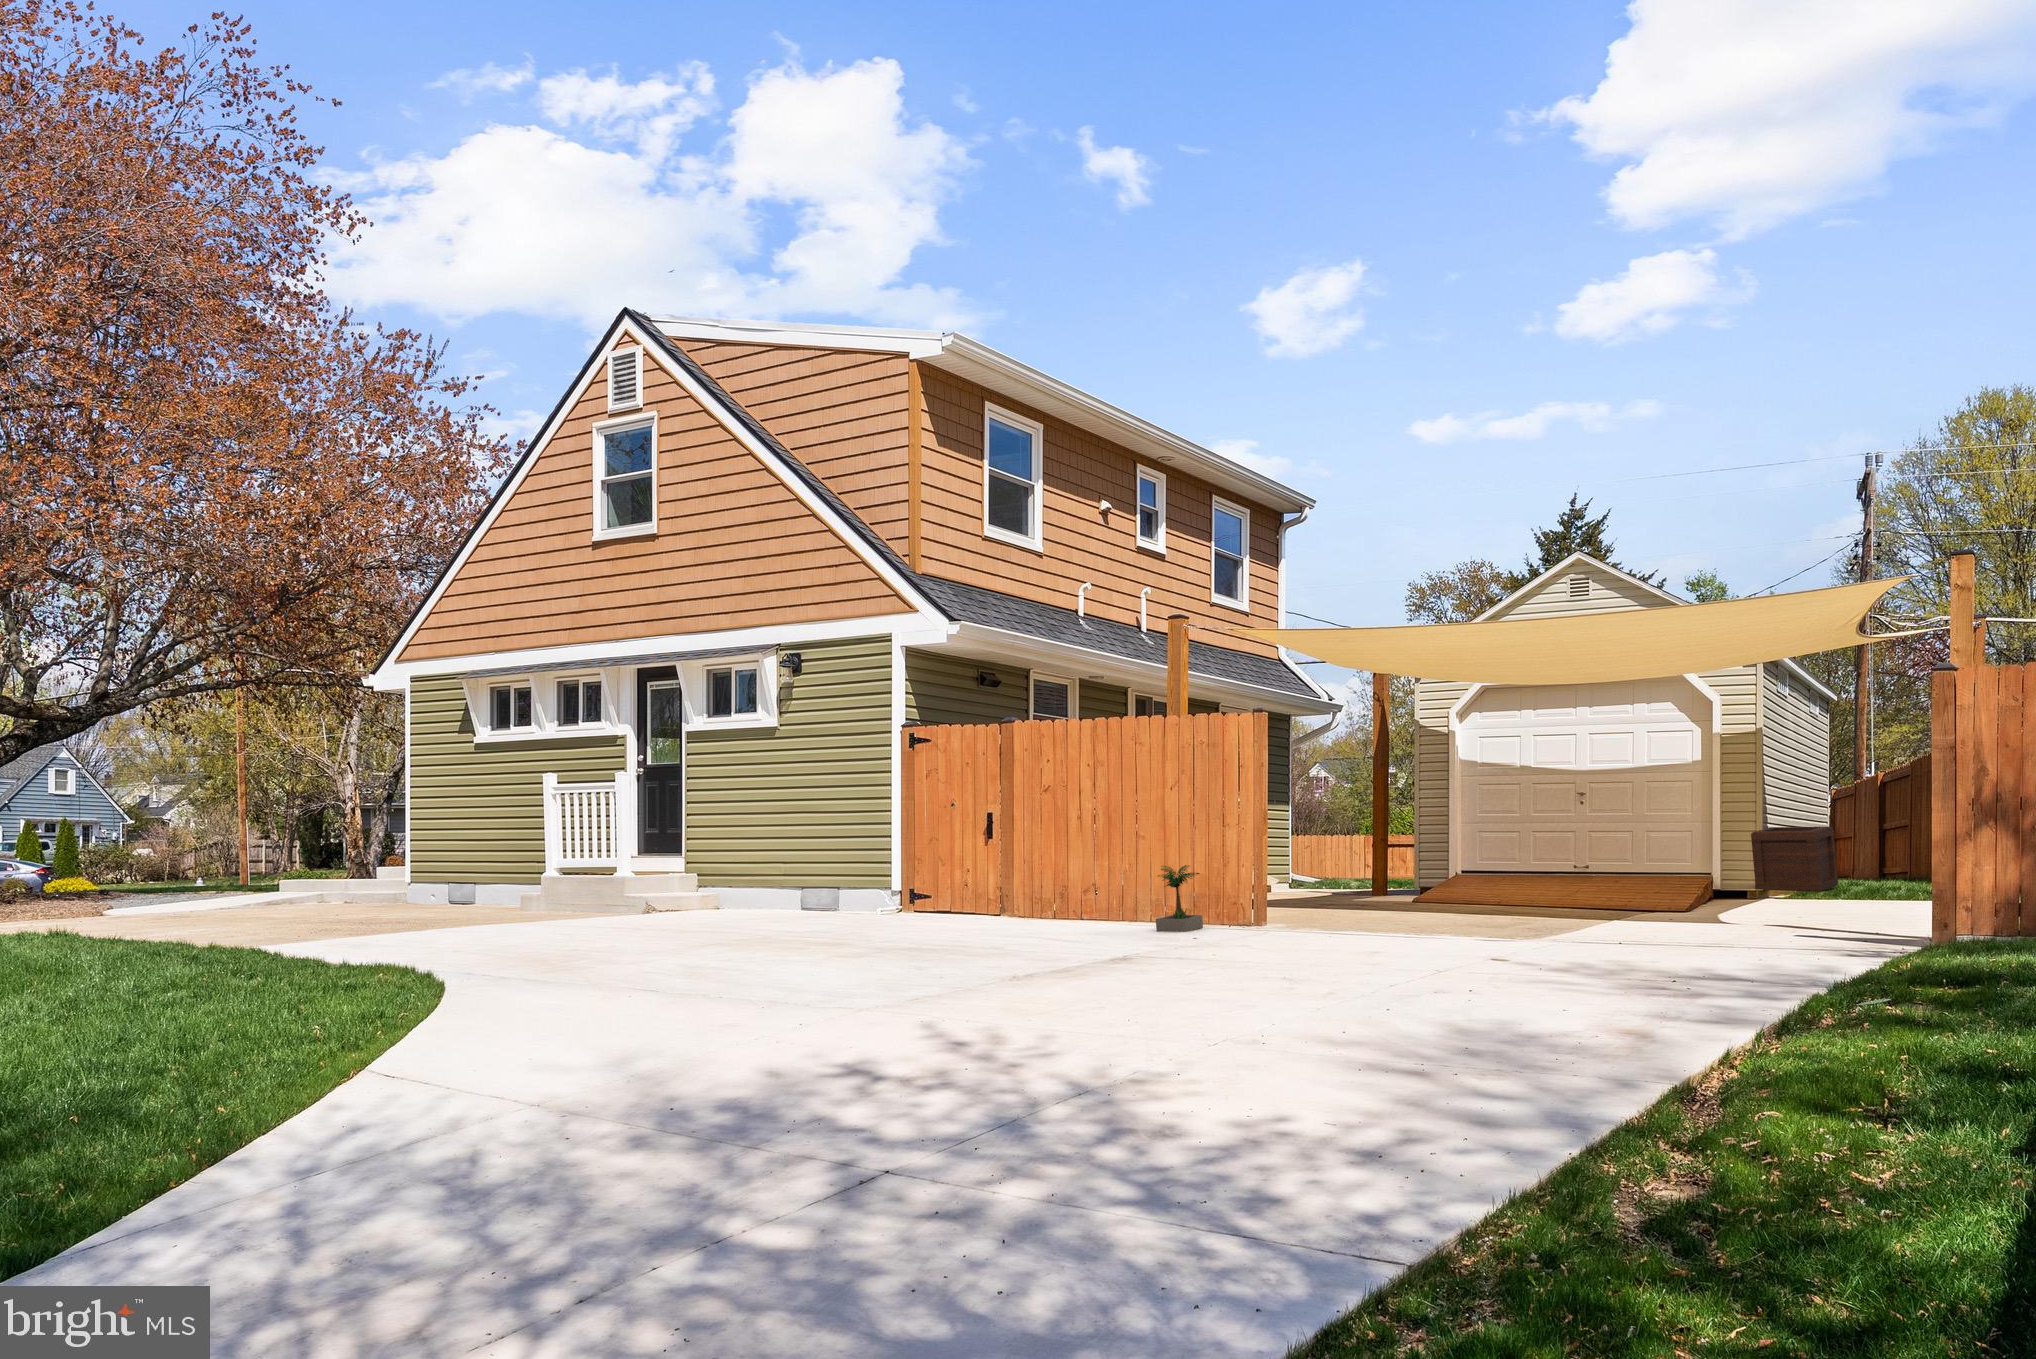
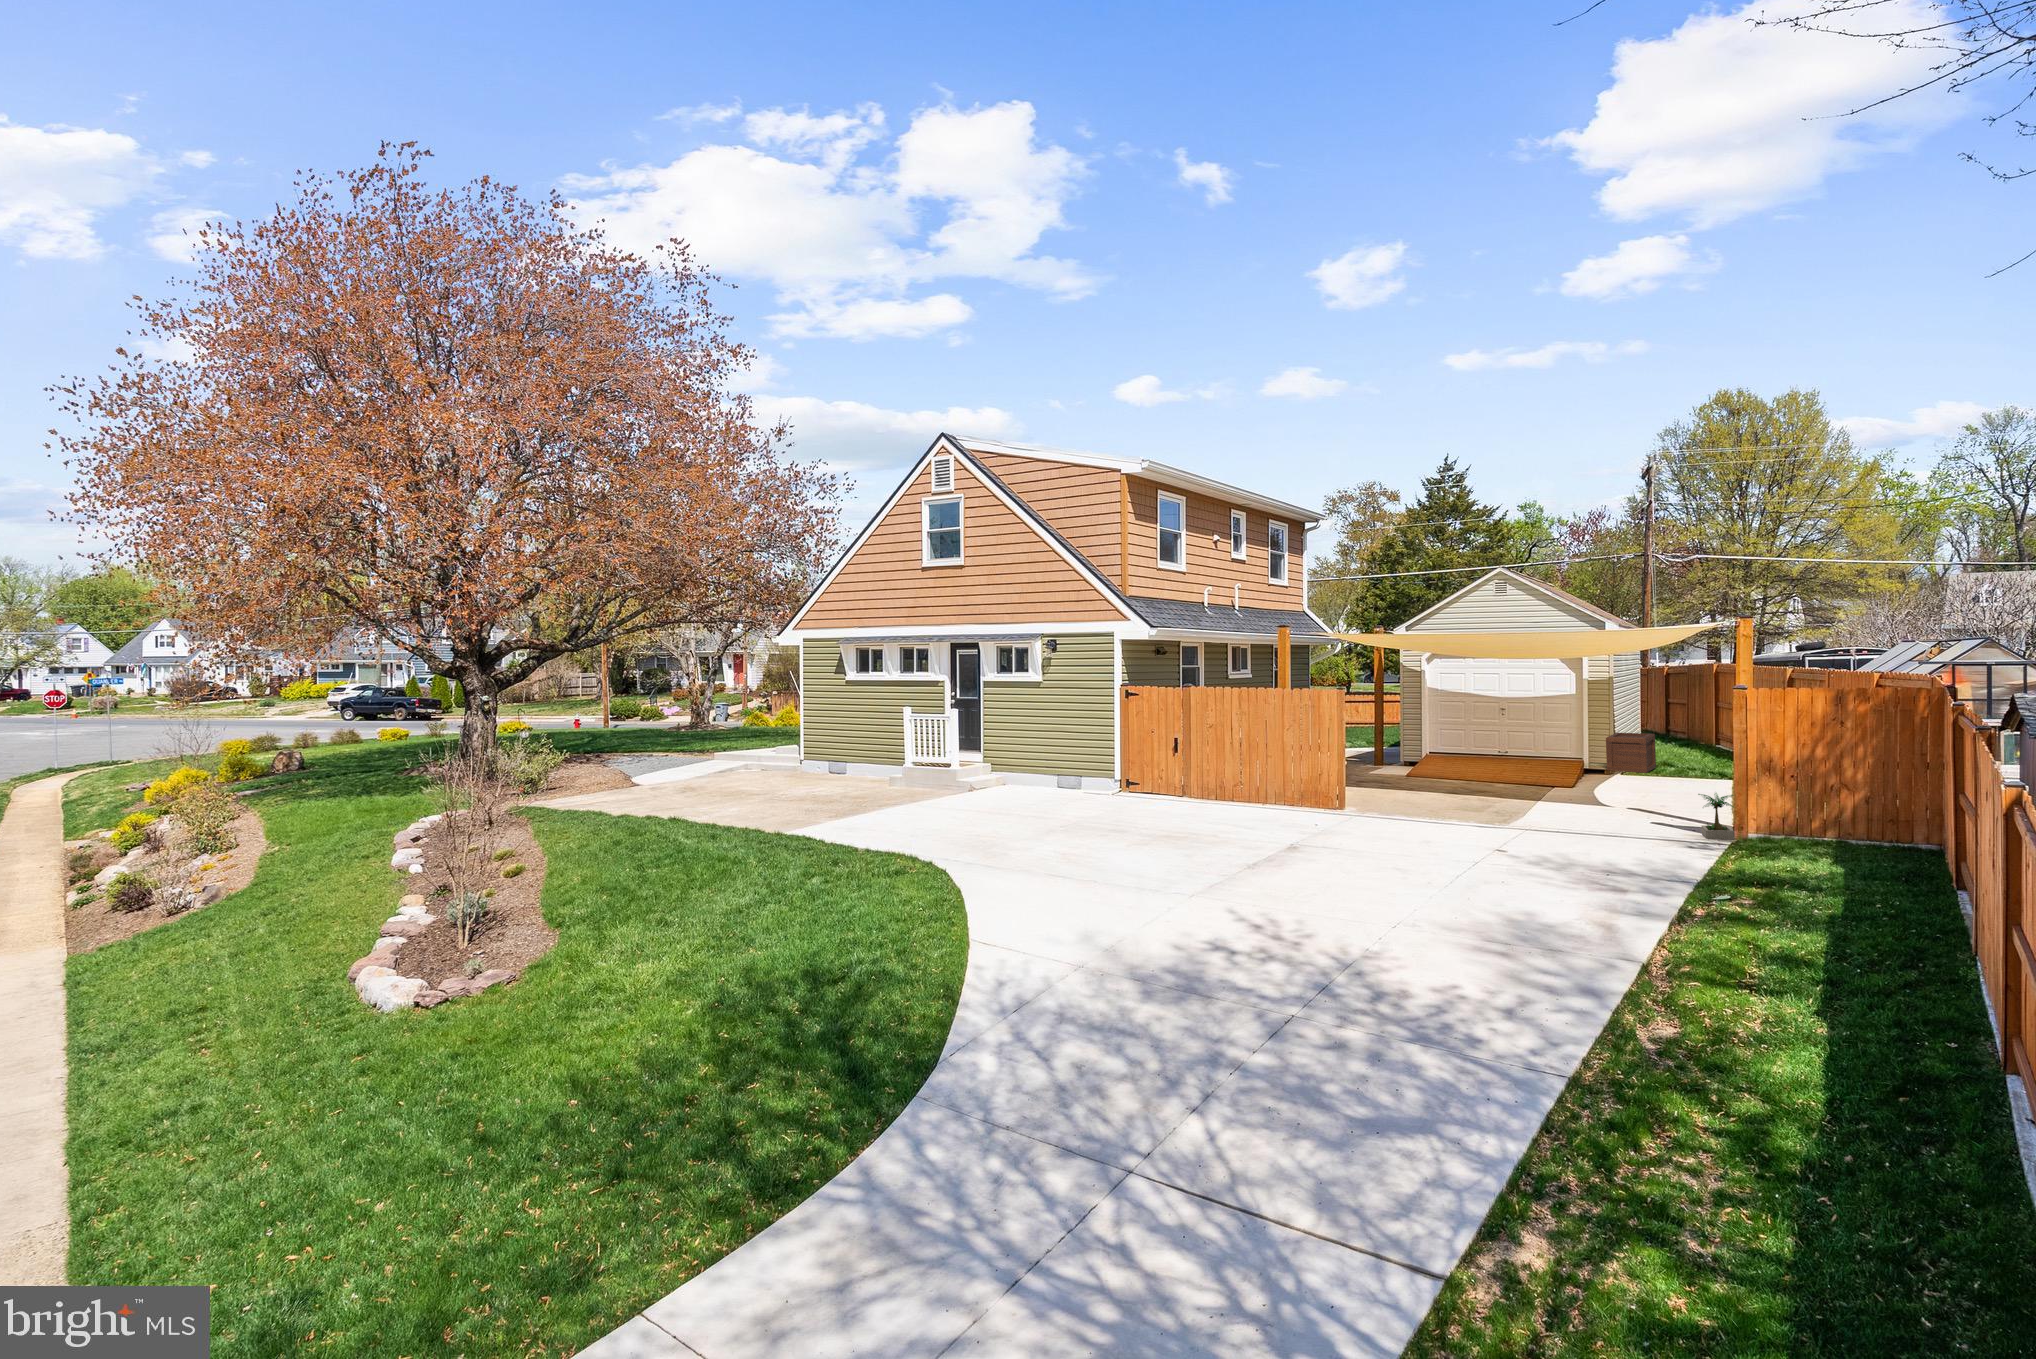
potted plant: present [1156,865,1203,932] -> present [1698,793,1734,840]

